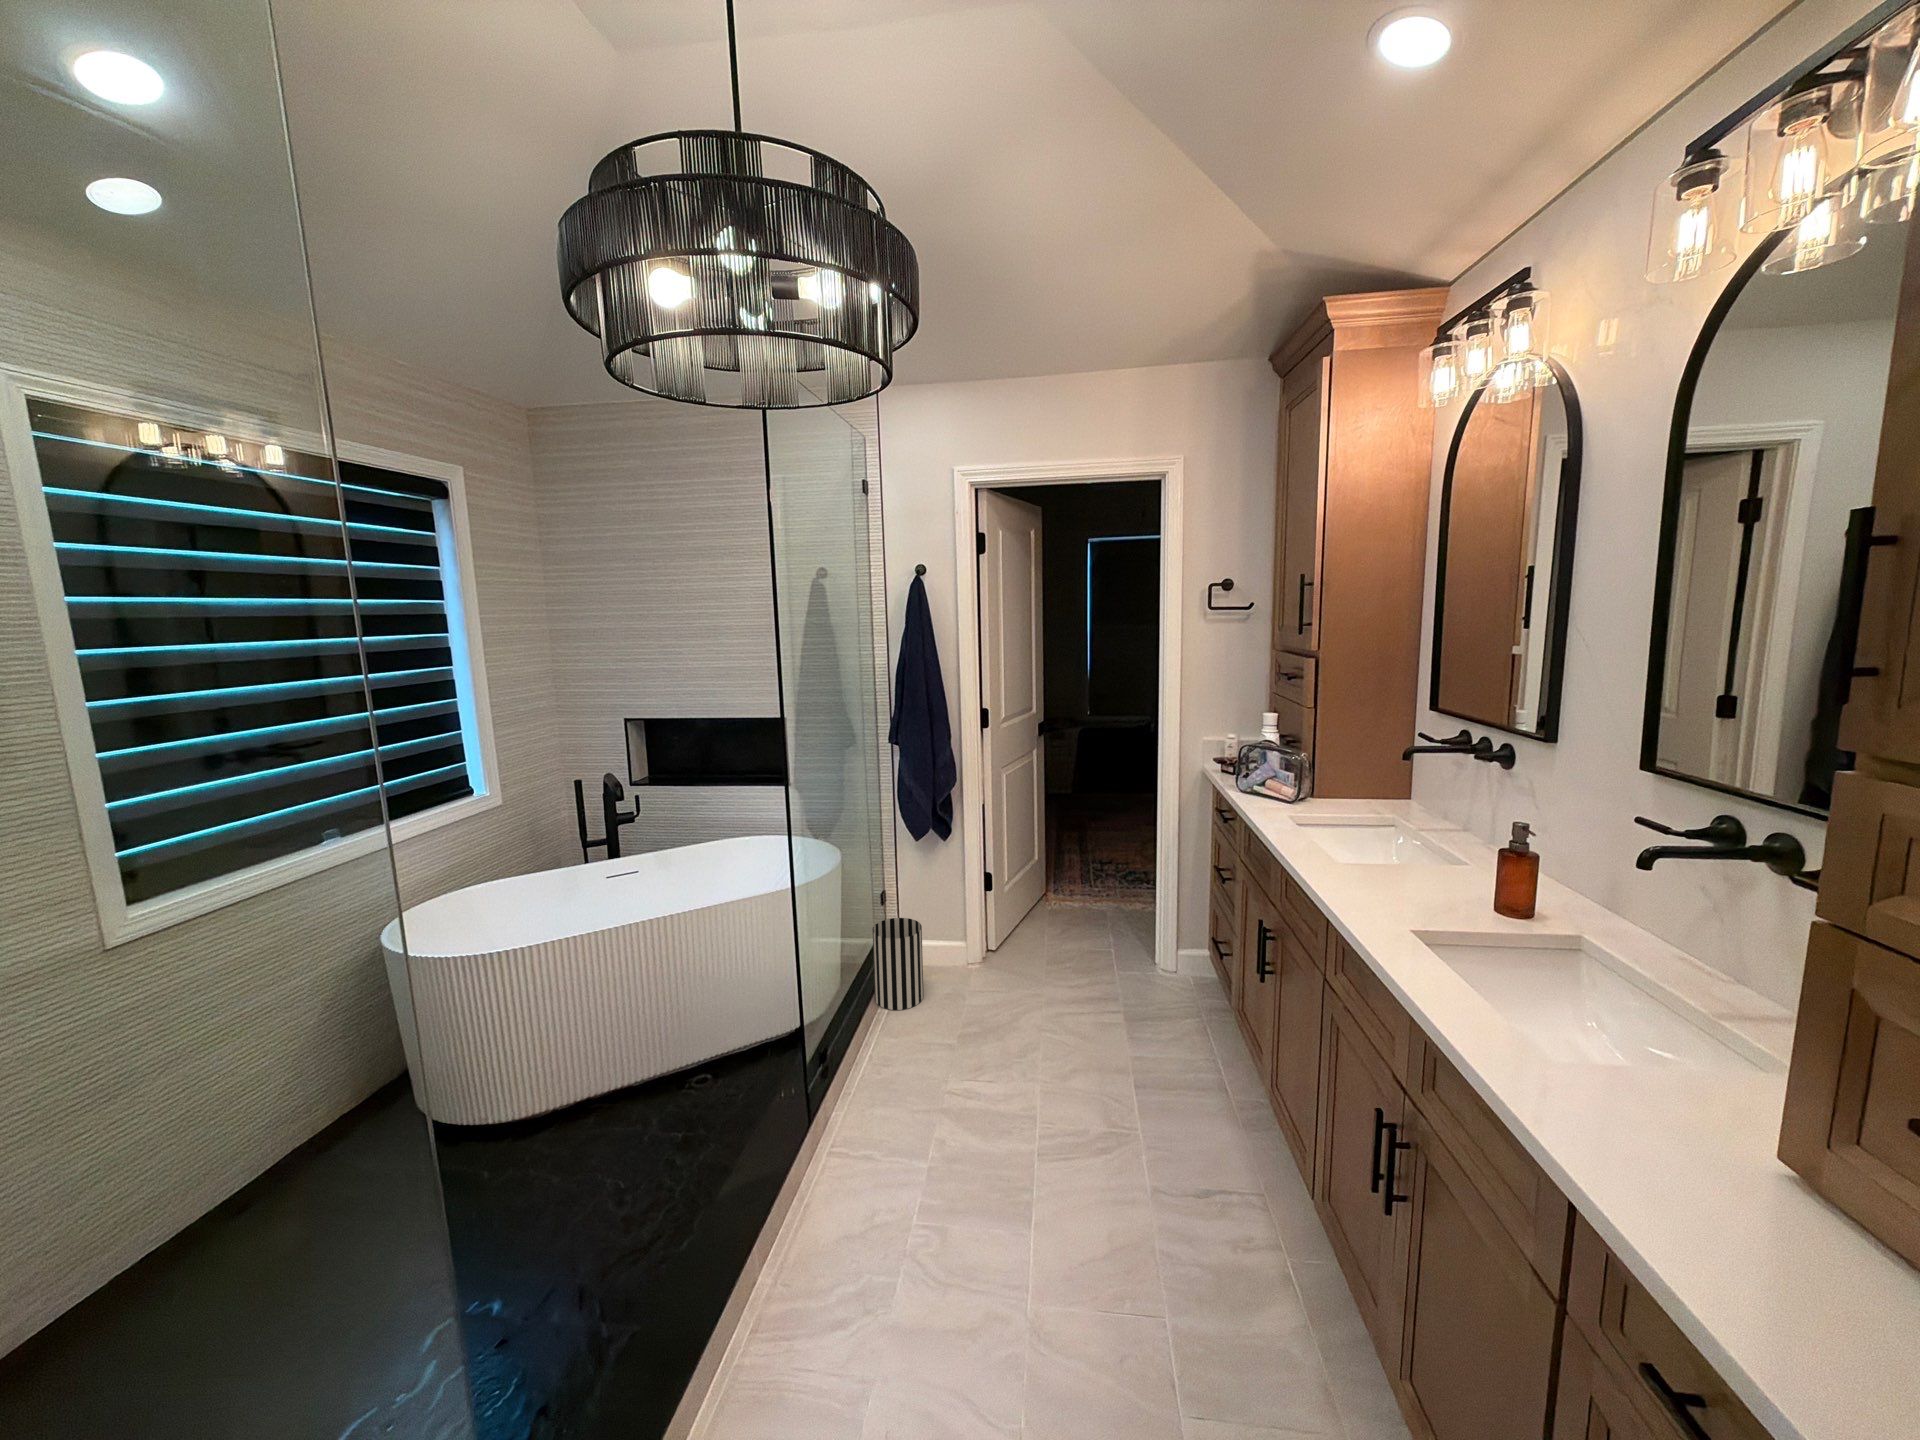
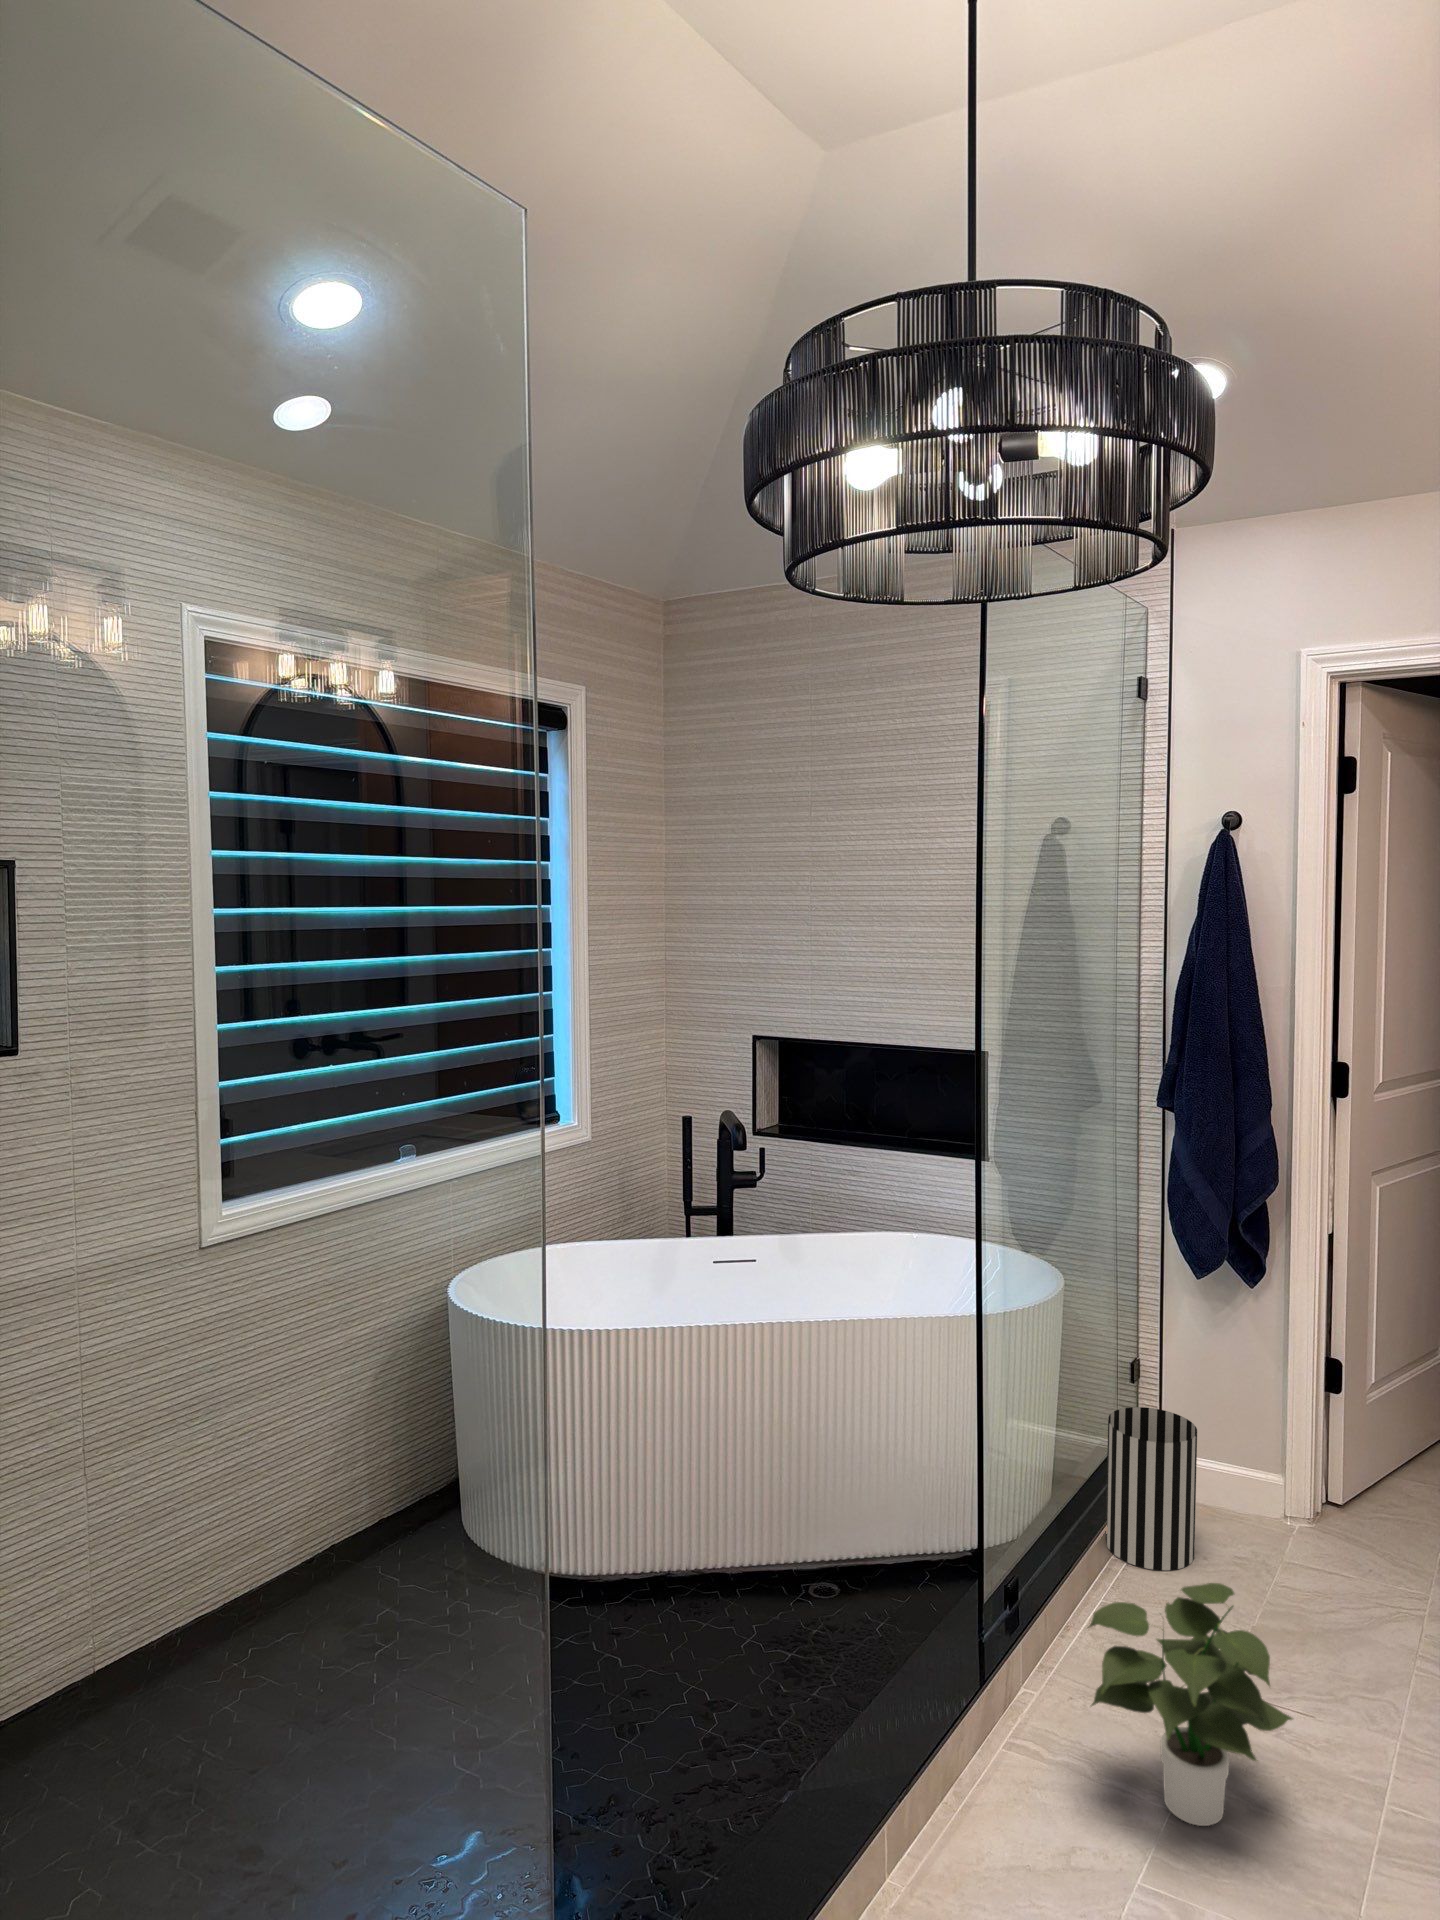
potted plant: none [871,1017,985,1157] -> present [1089,1583,1293,1826]

